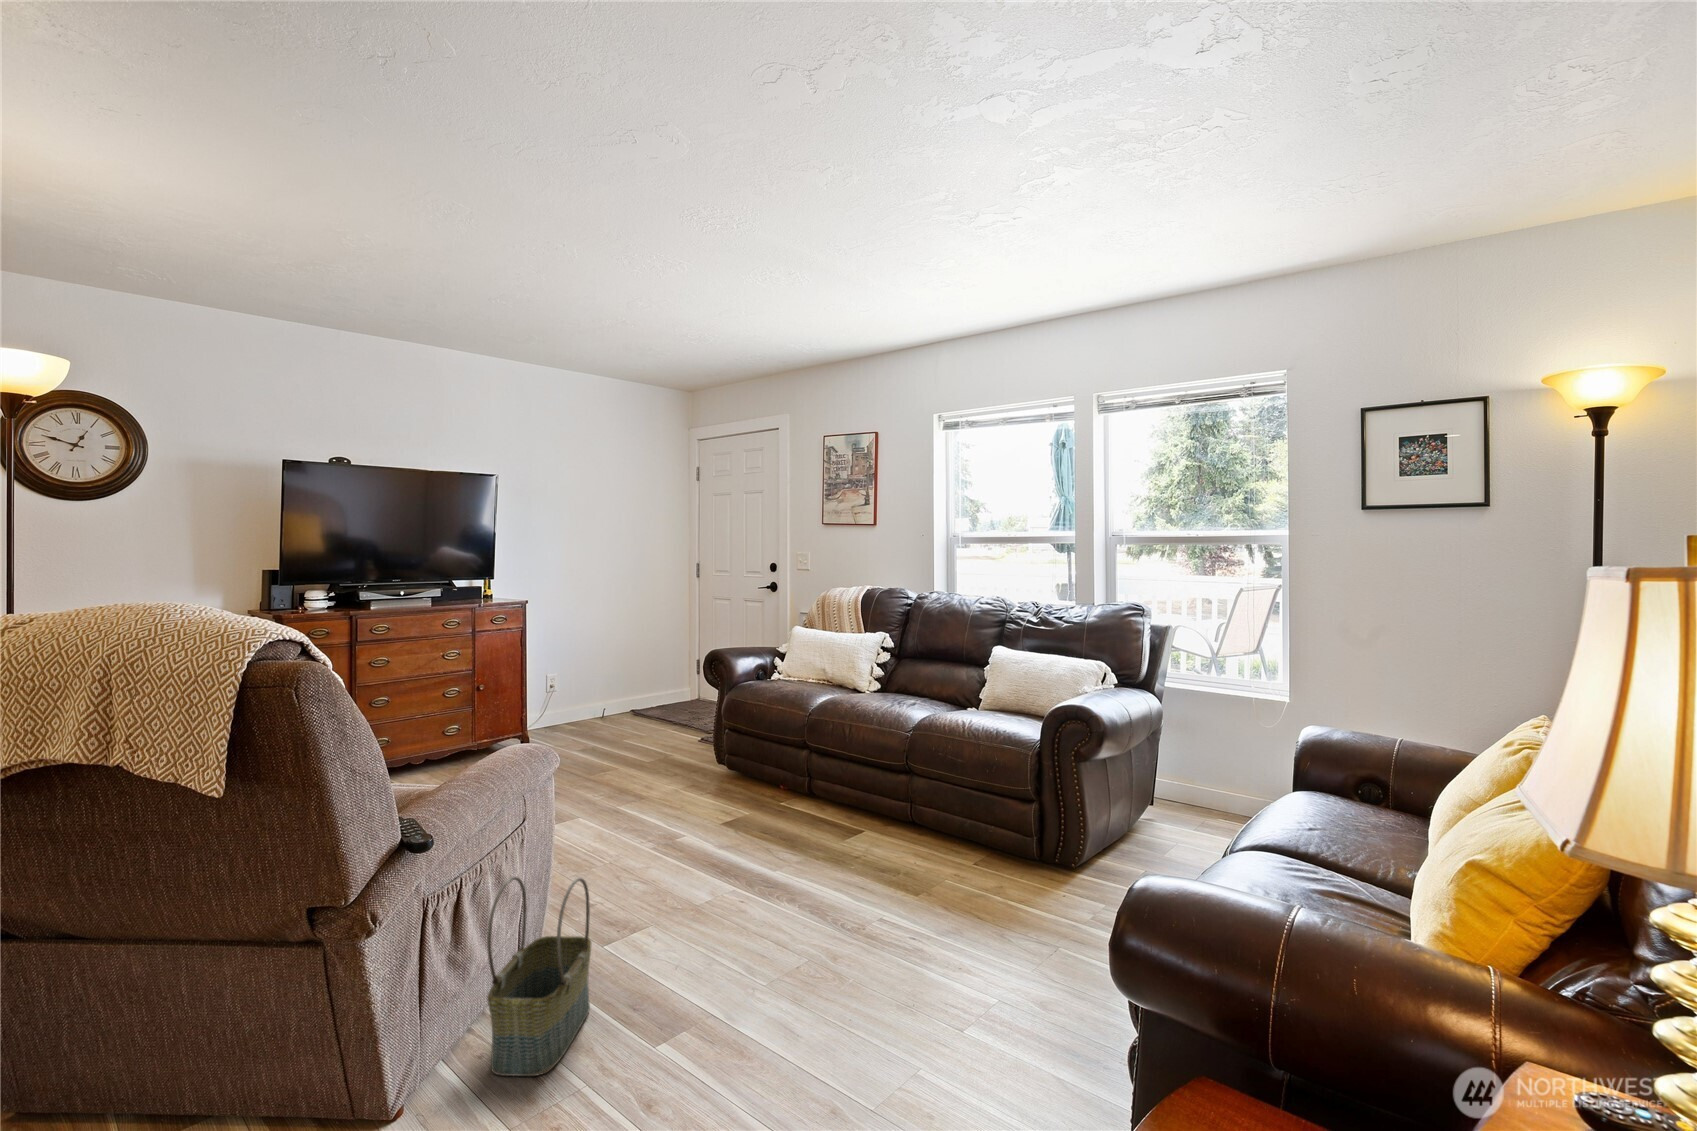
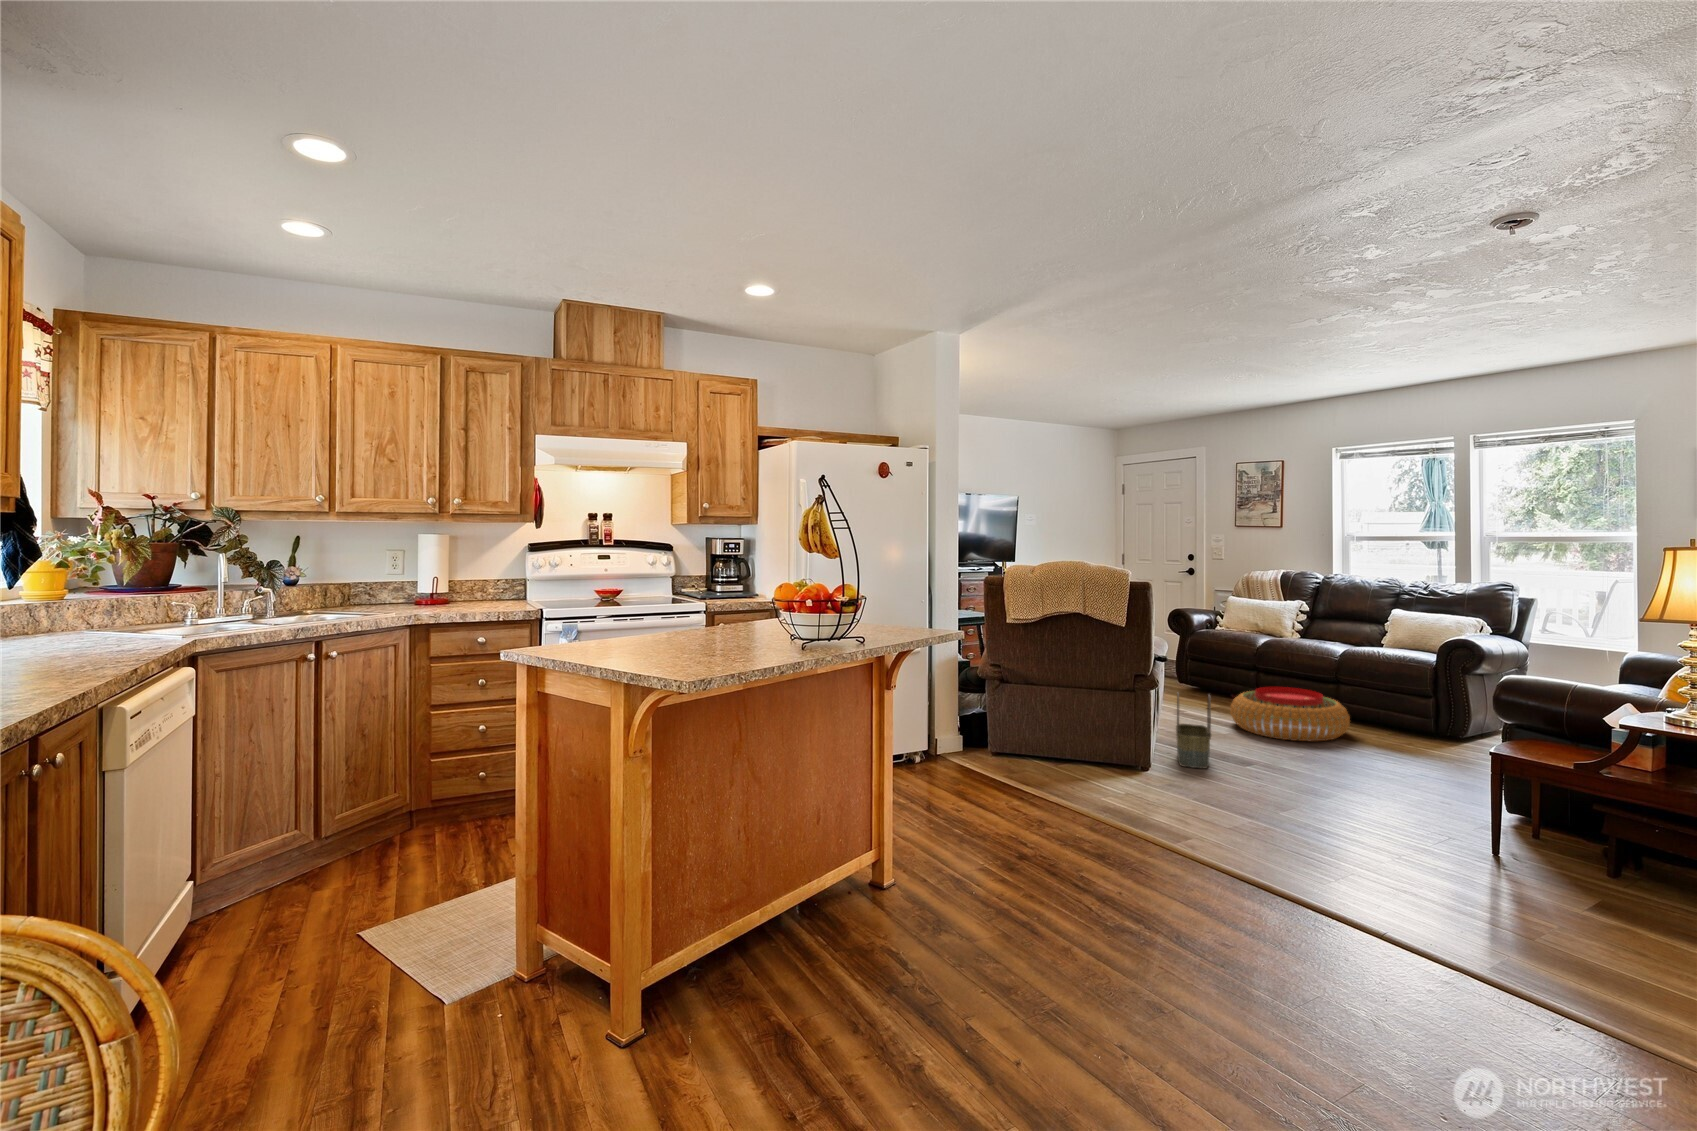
pouf: none [723,793,912,913] -> present [1230,687,1350,741]

